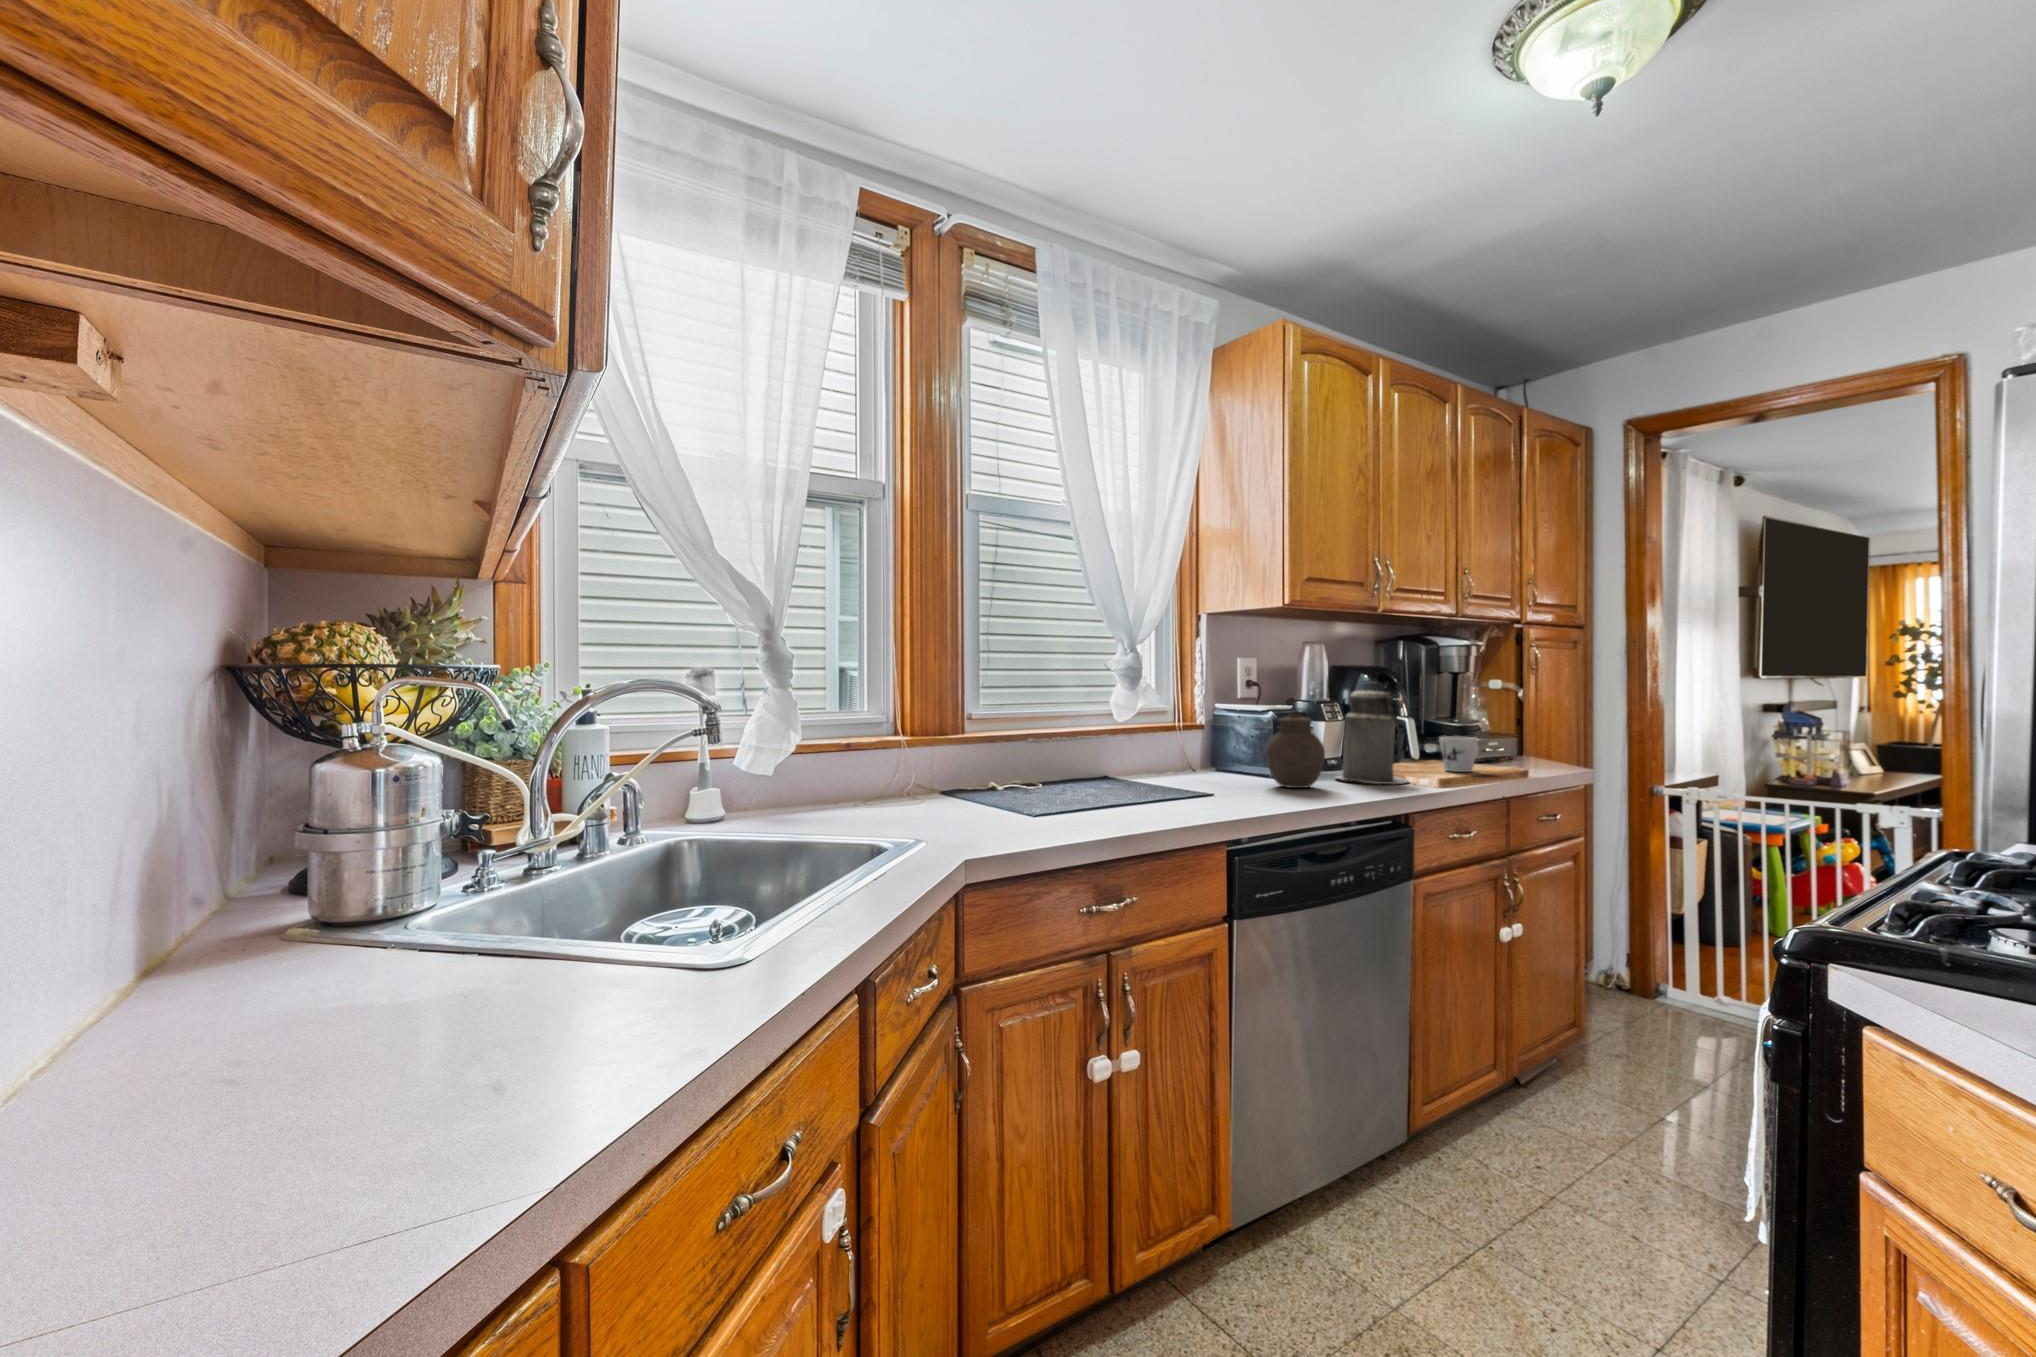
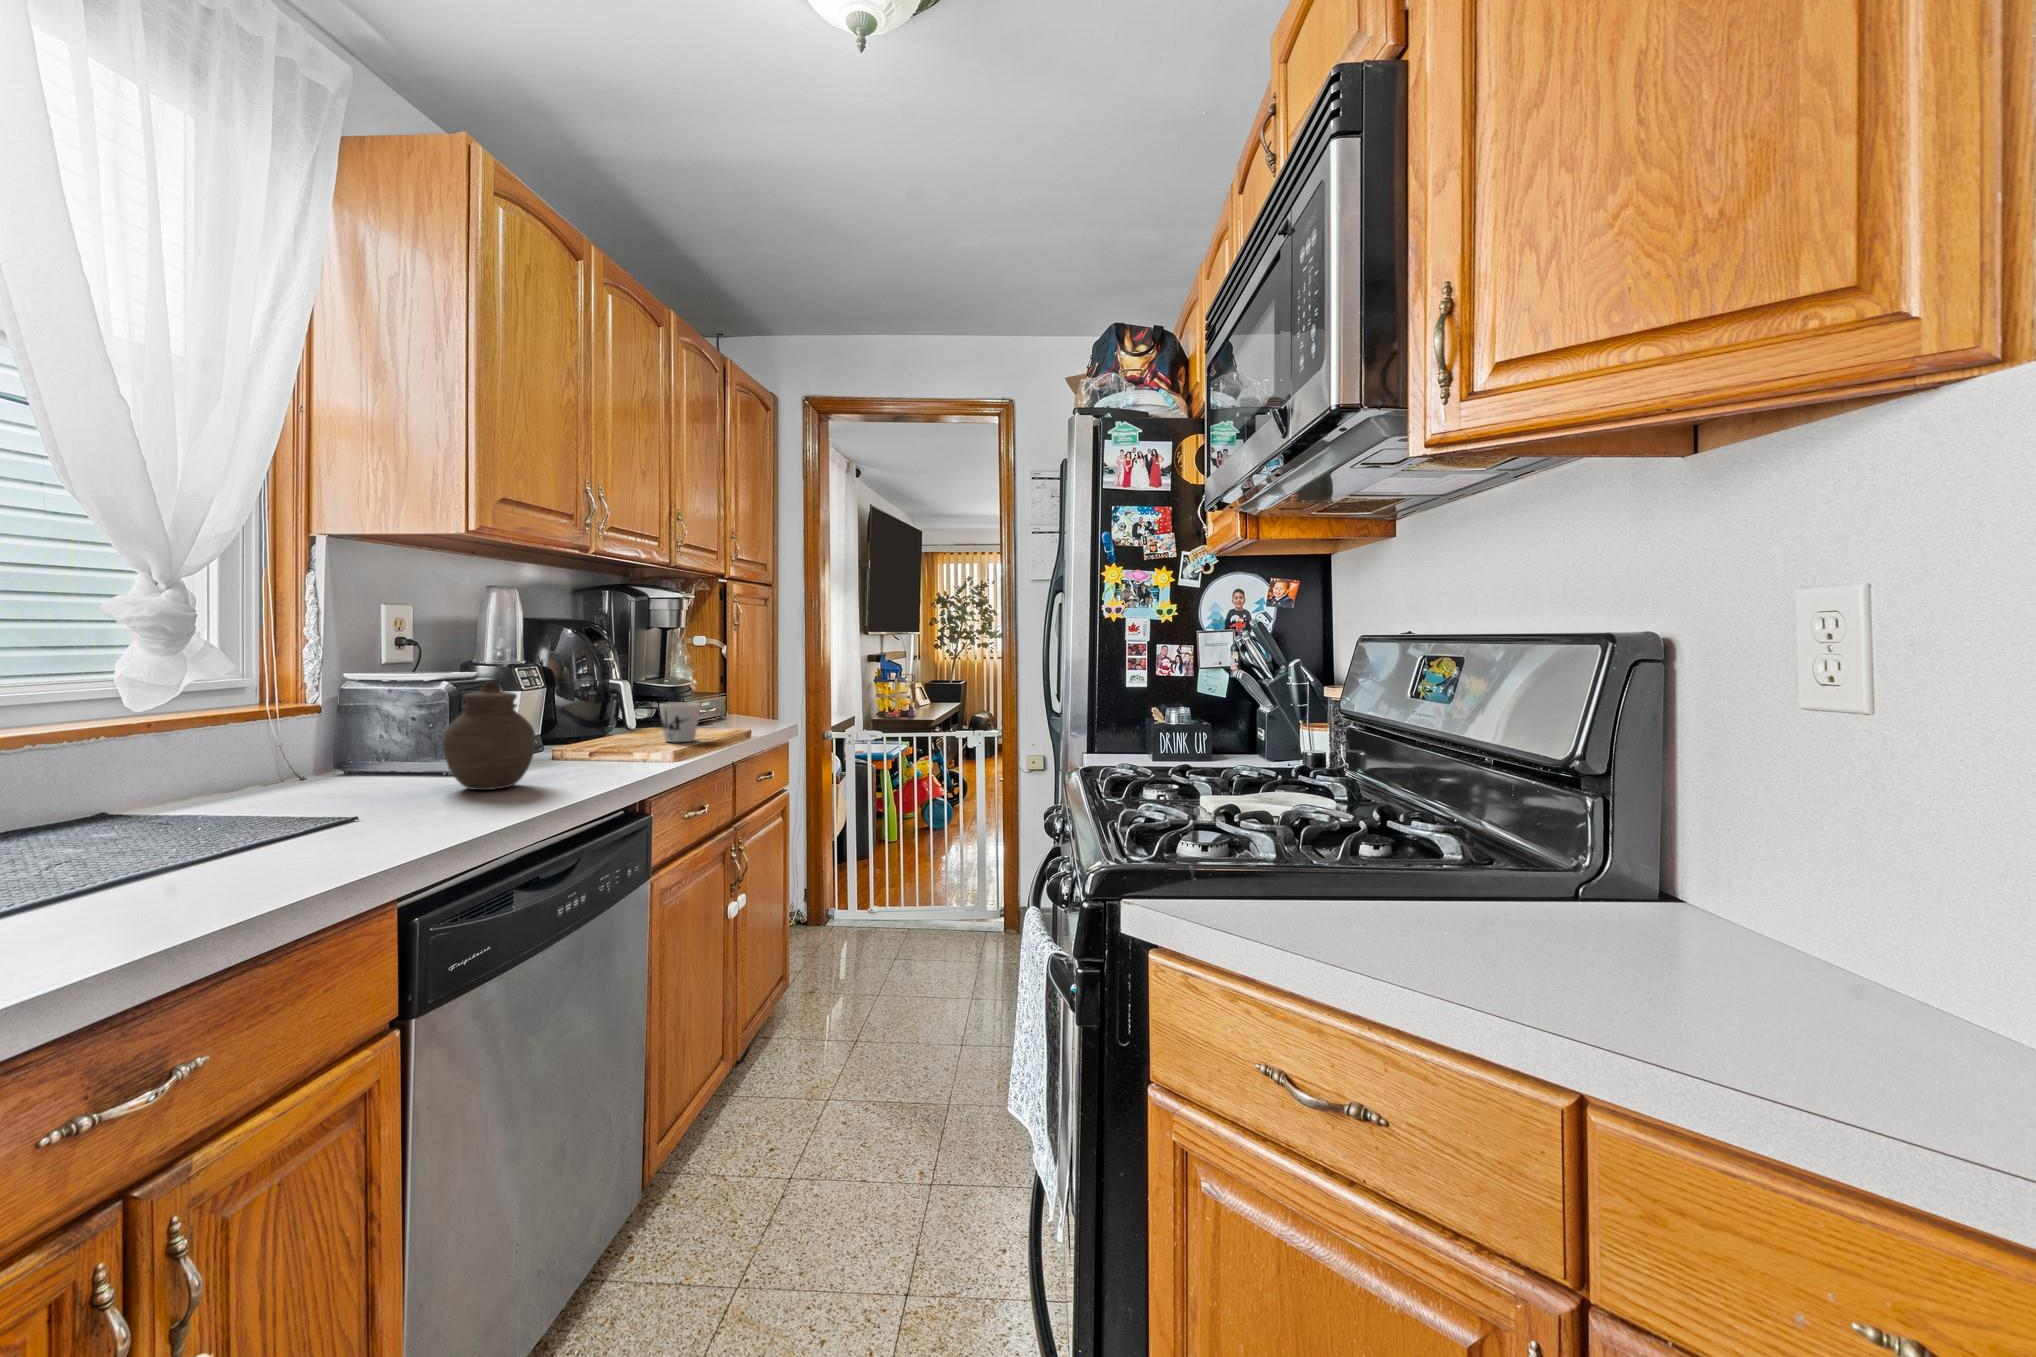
canister: present [1336,682,1408,784] -> none [540,643,637,770]

